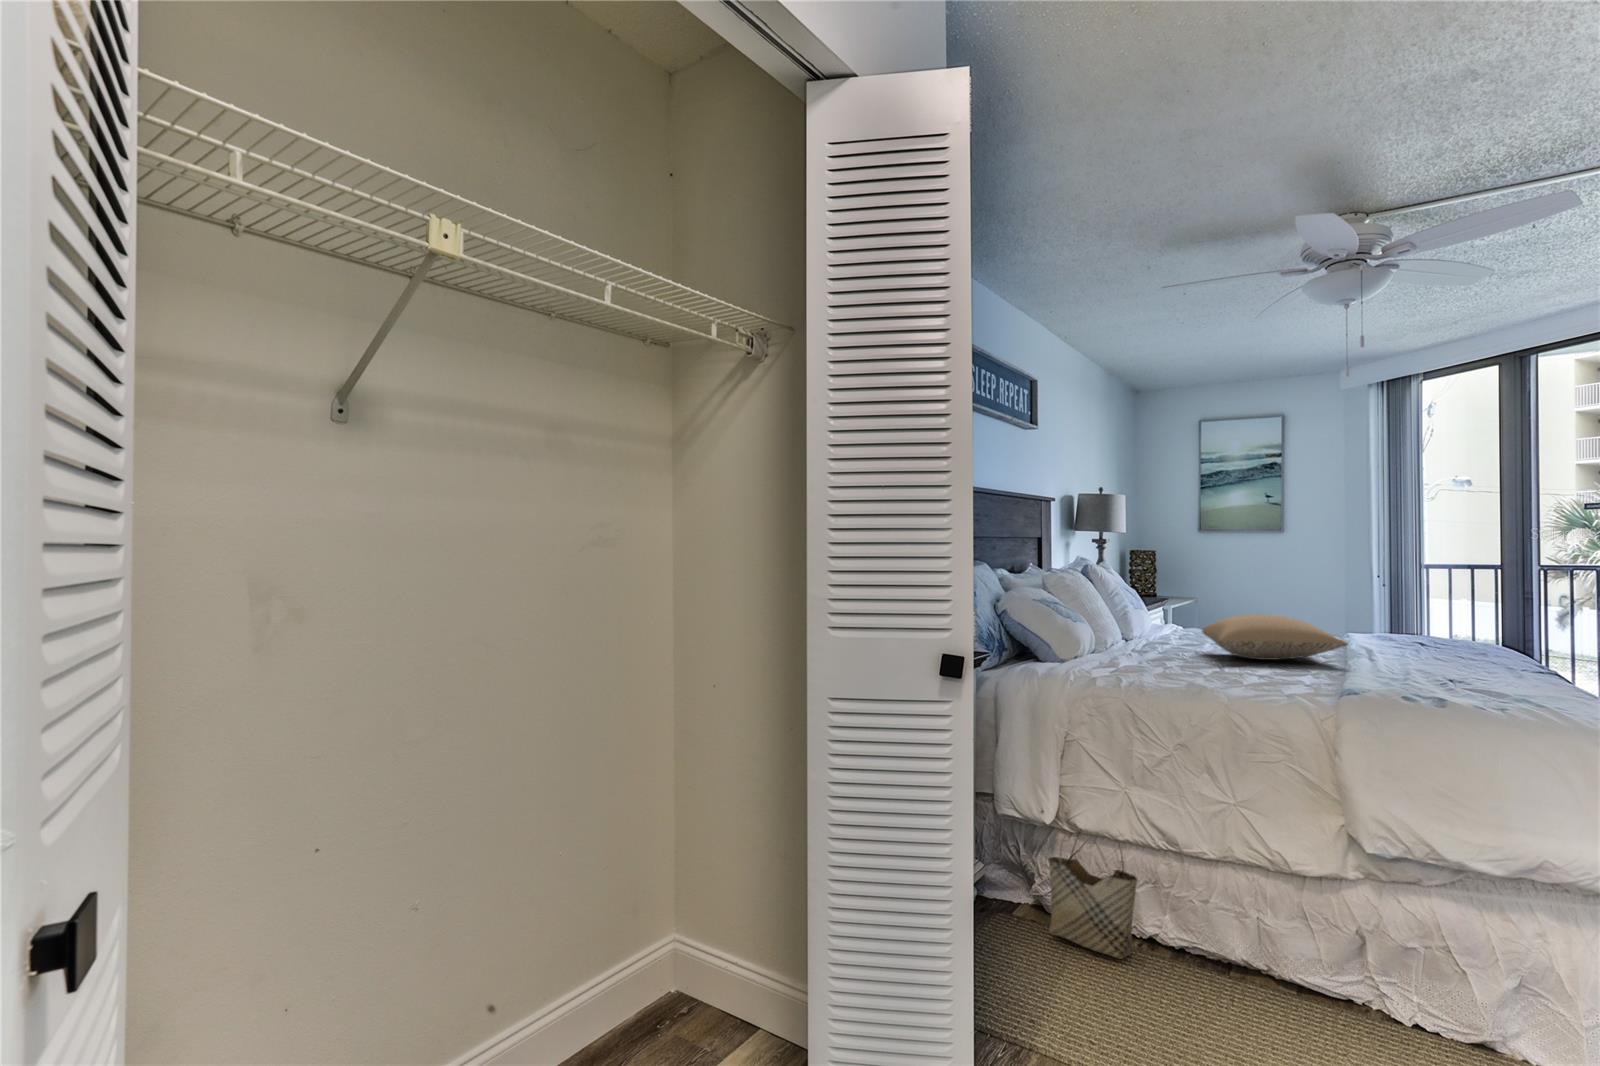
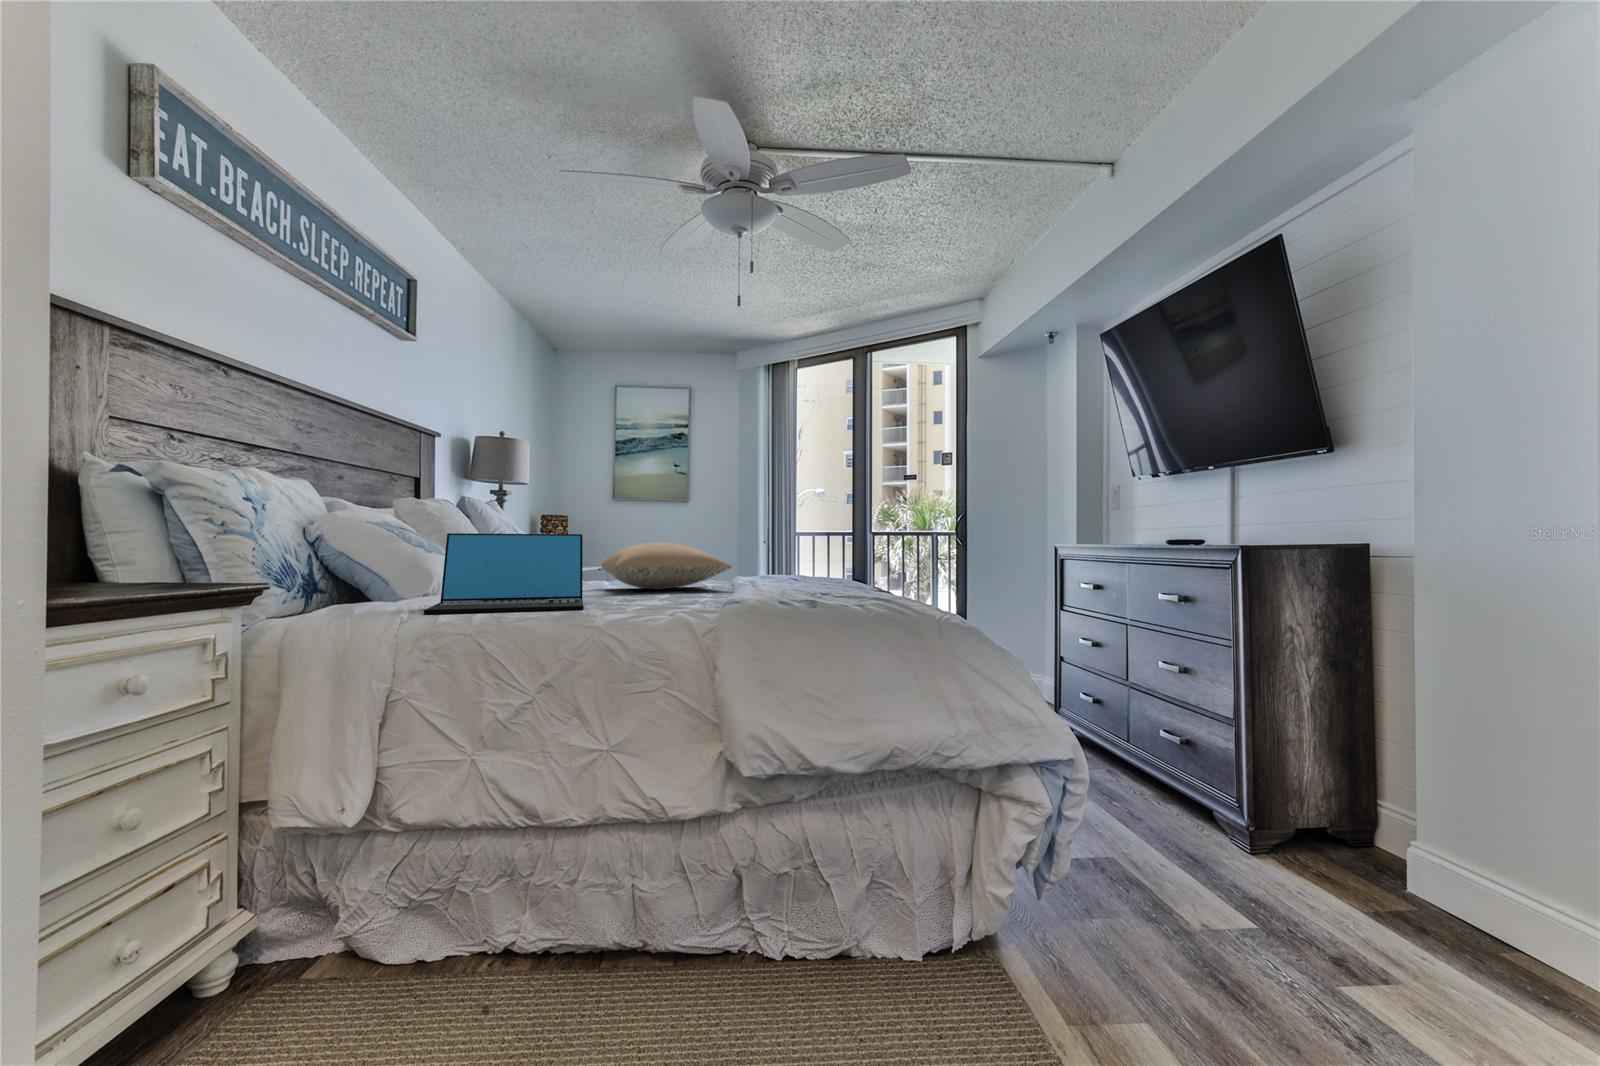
laptop: none [1081,616,1202,688] -> present [424,533,584,614]
woven basket: present [1048,830,1137,959] -> none [341,807,483,1008]

